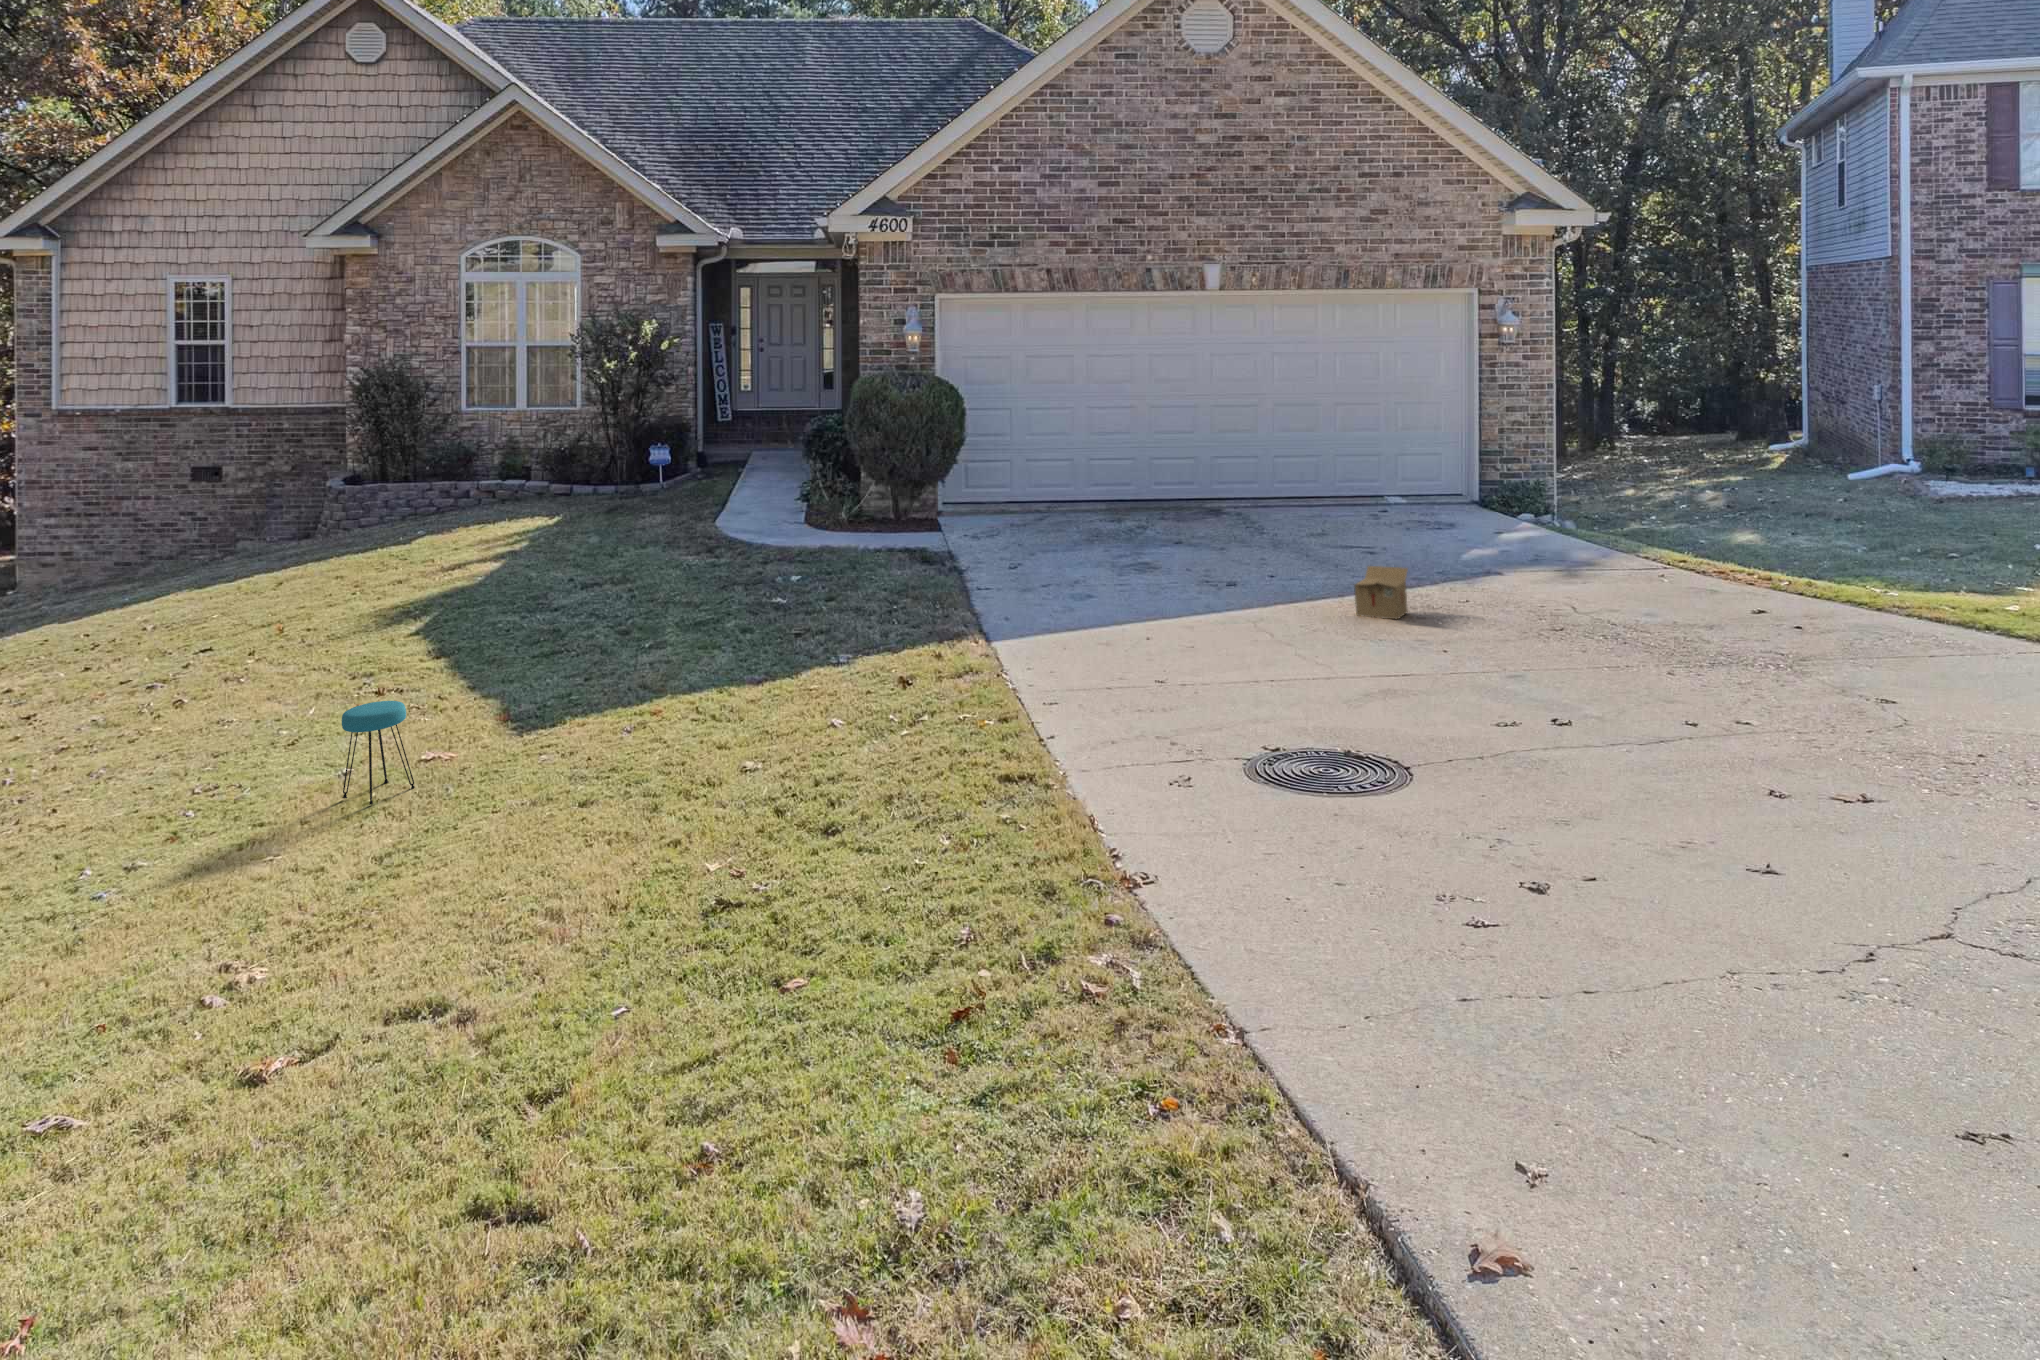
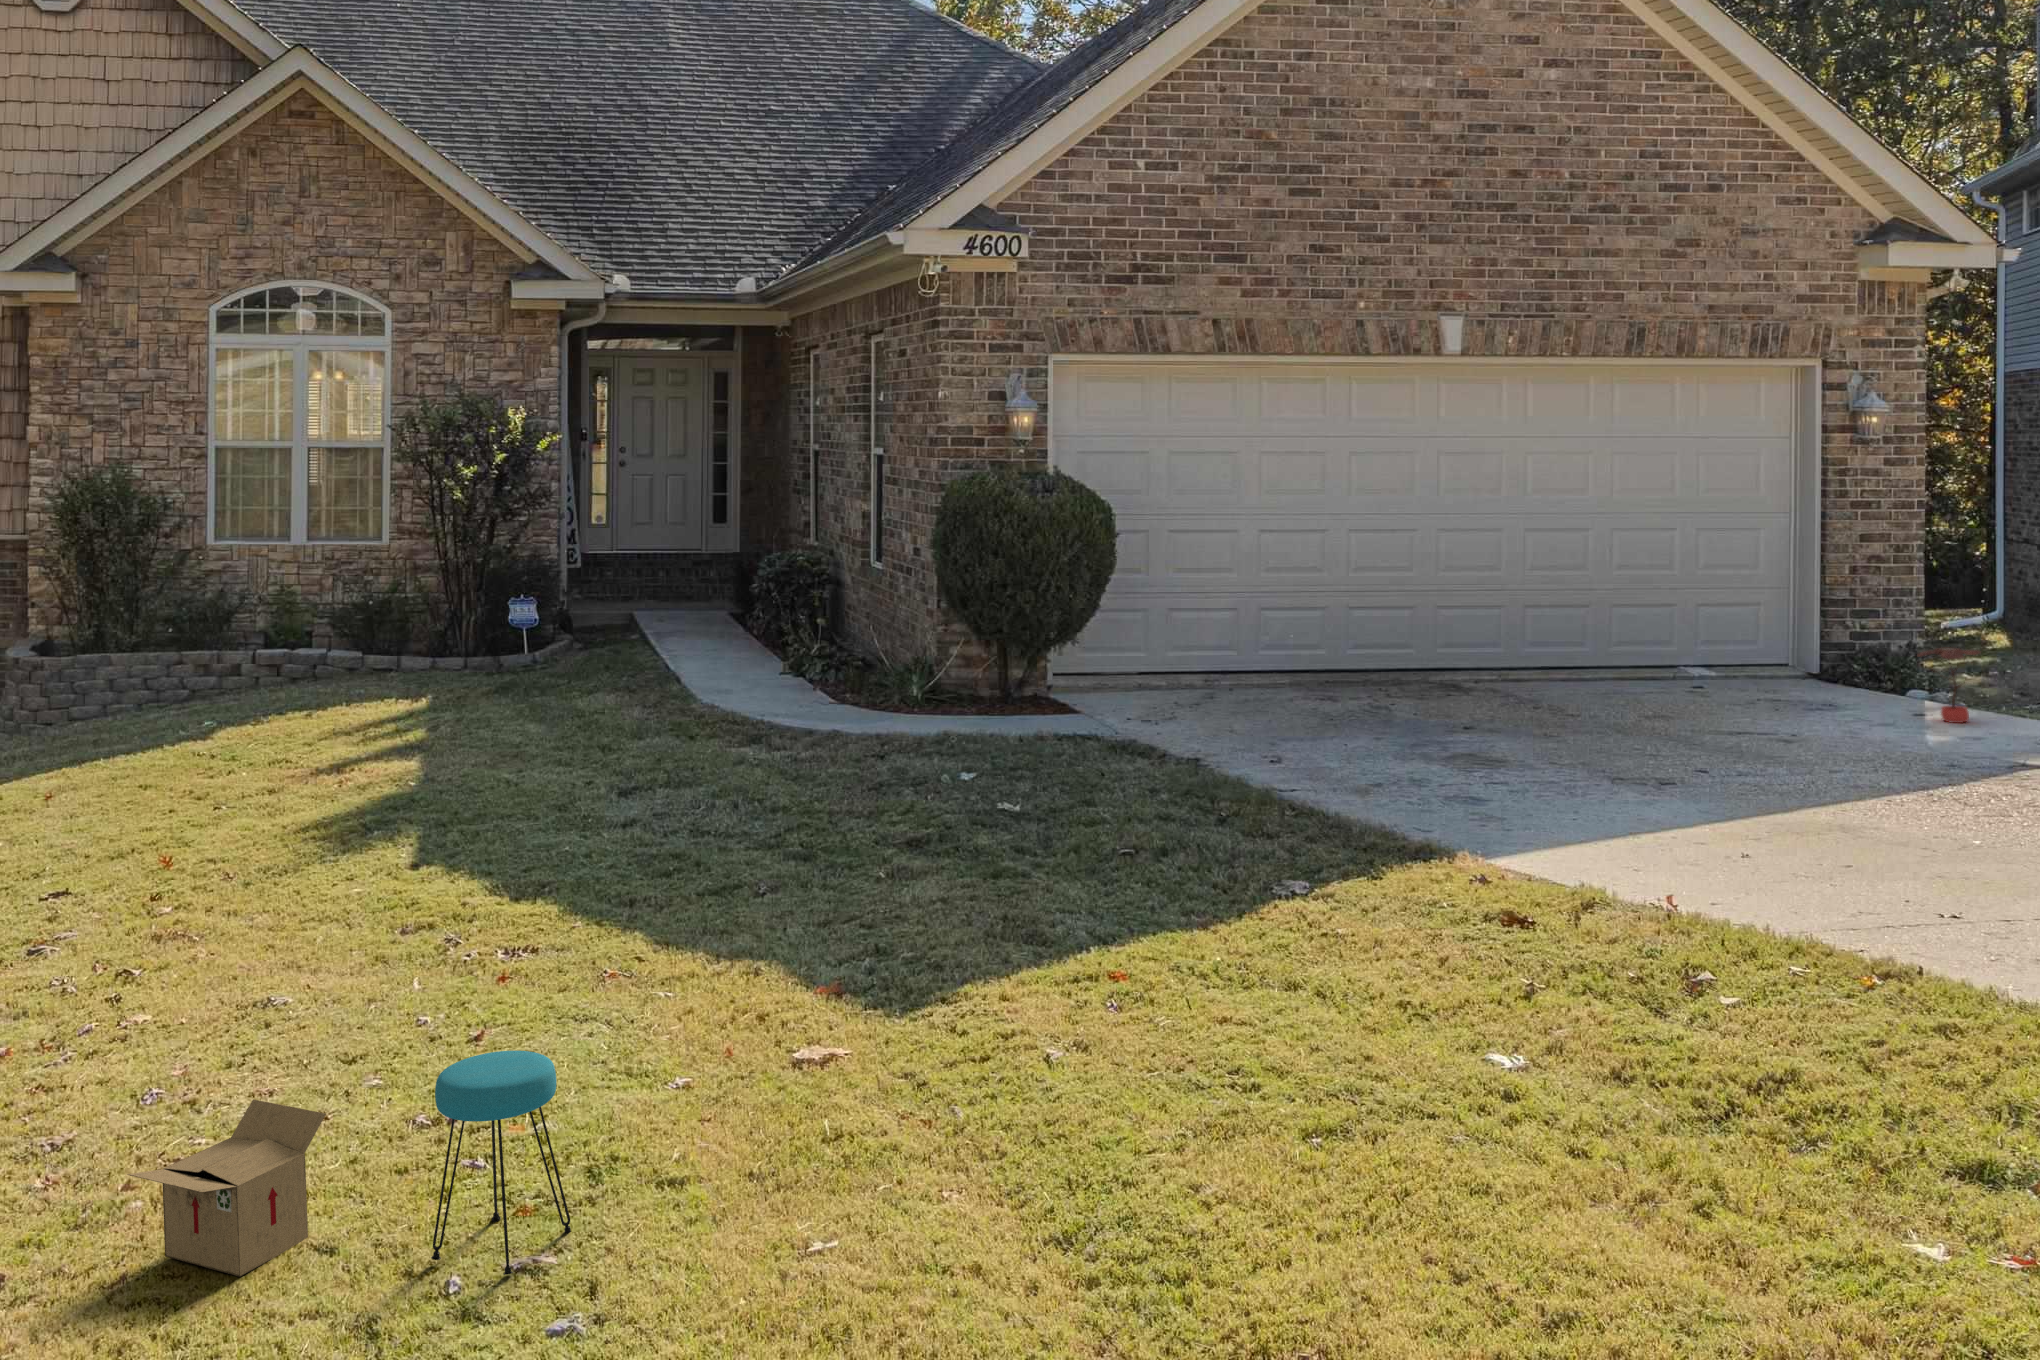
potted plant: none [1503,484,1543,534] -> present [1918,647,1980,723]
cardboard box: present [1354,566,1408,619] -> present [128,1099,326,1277]

